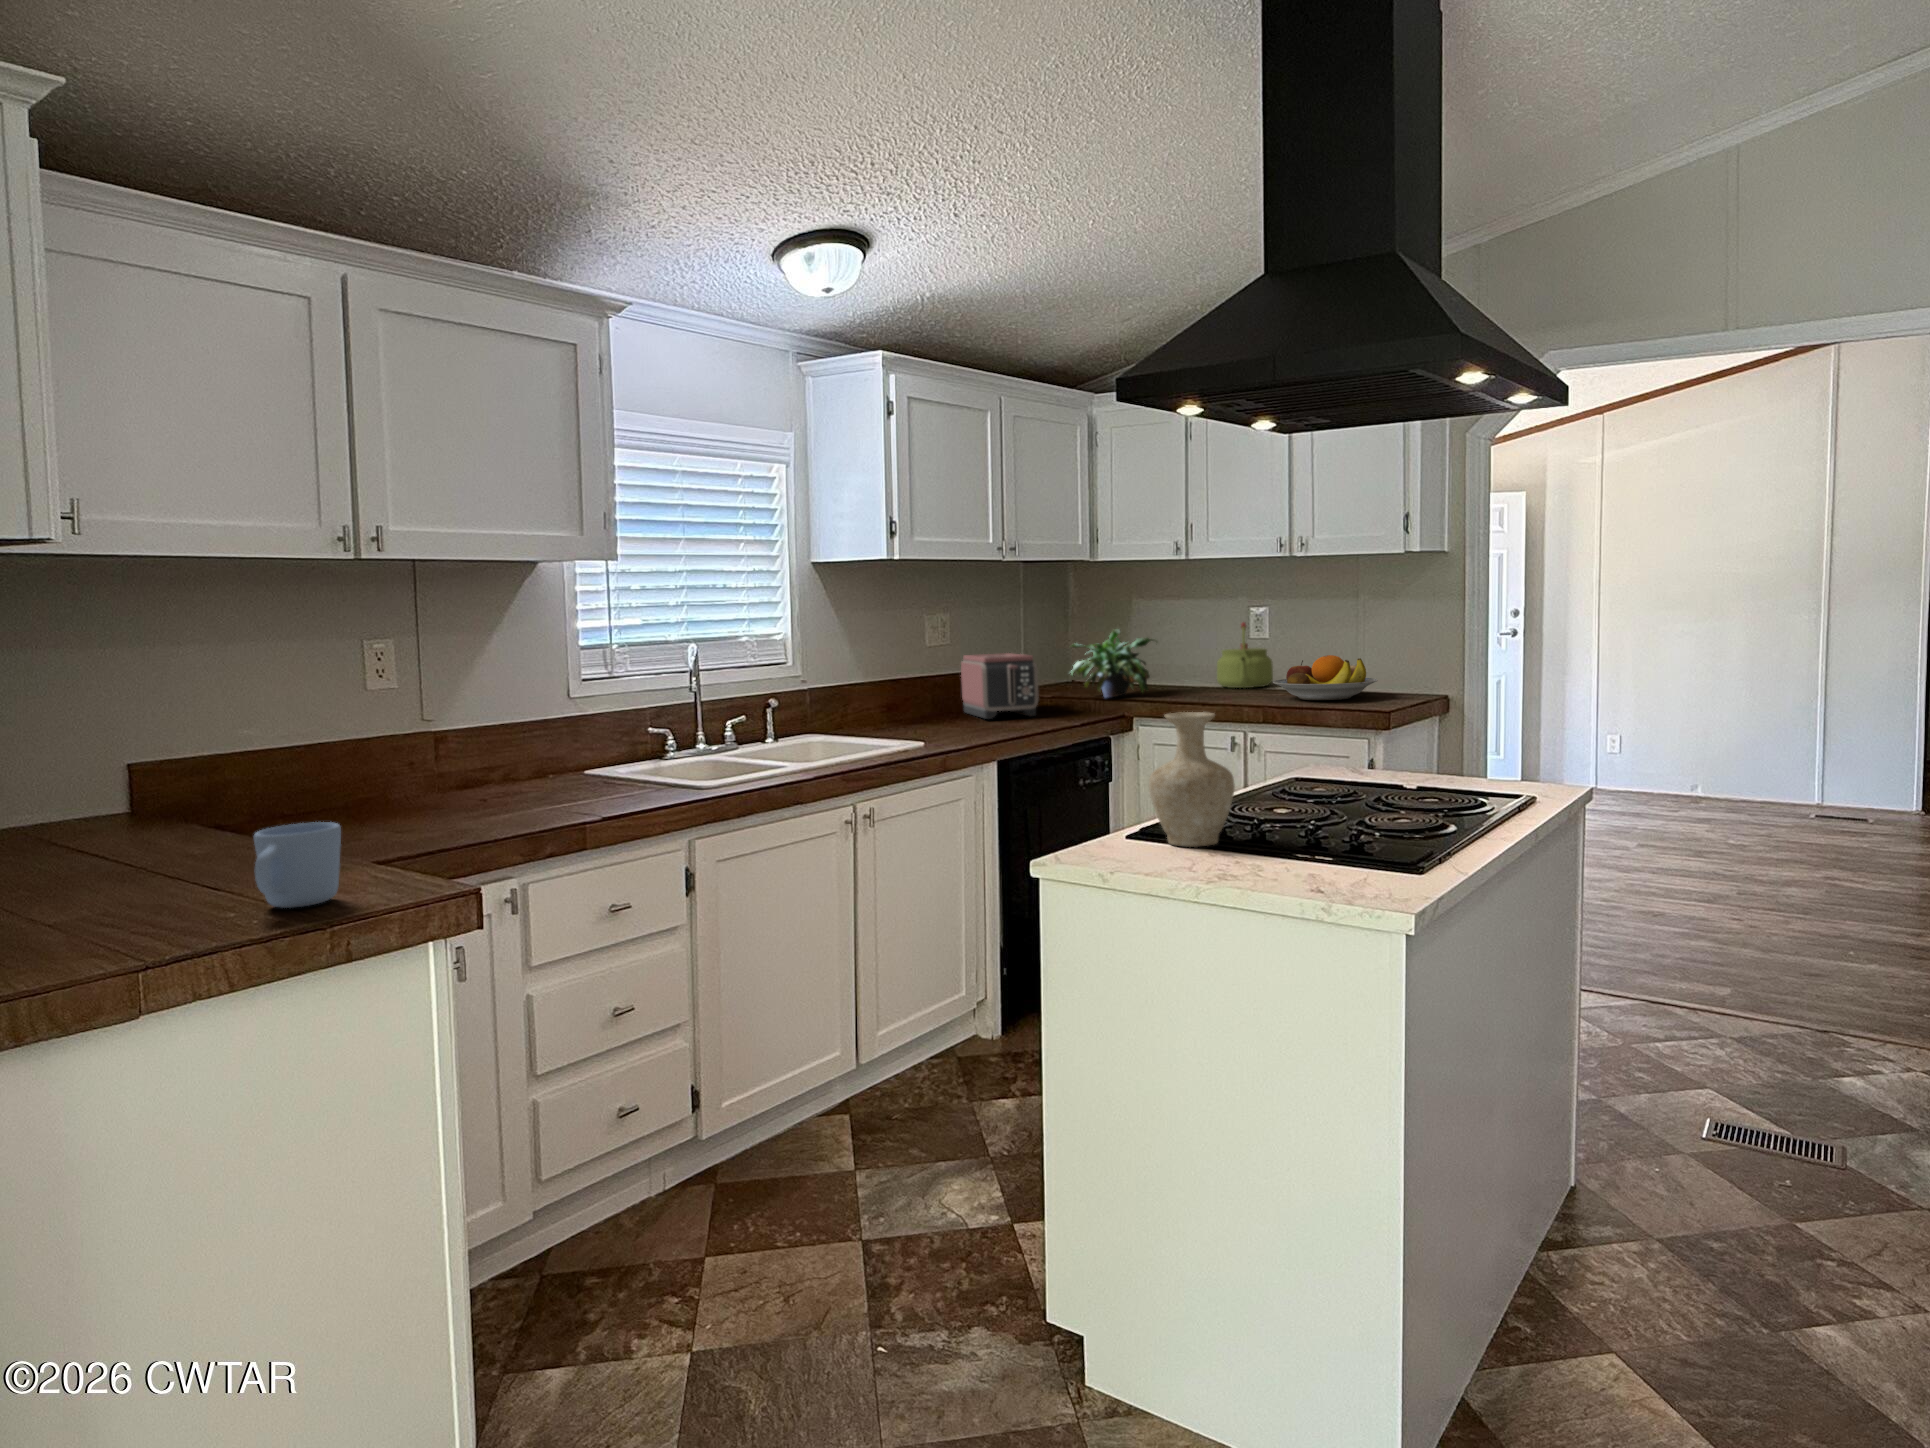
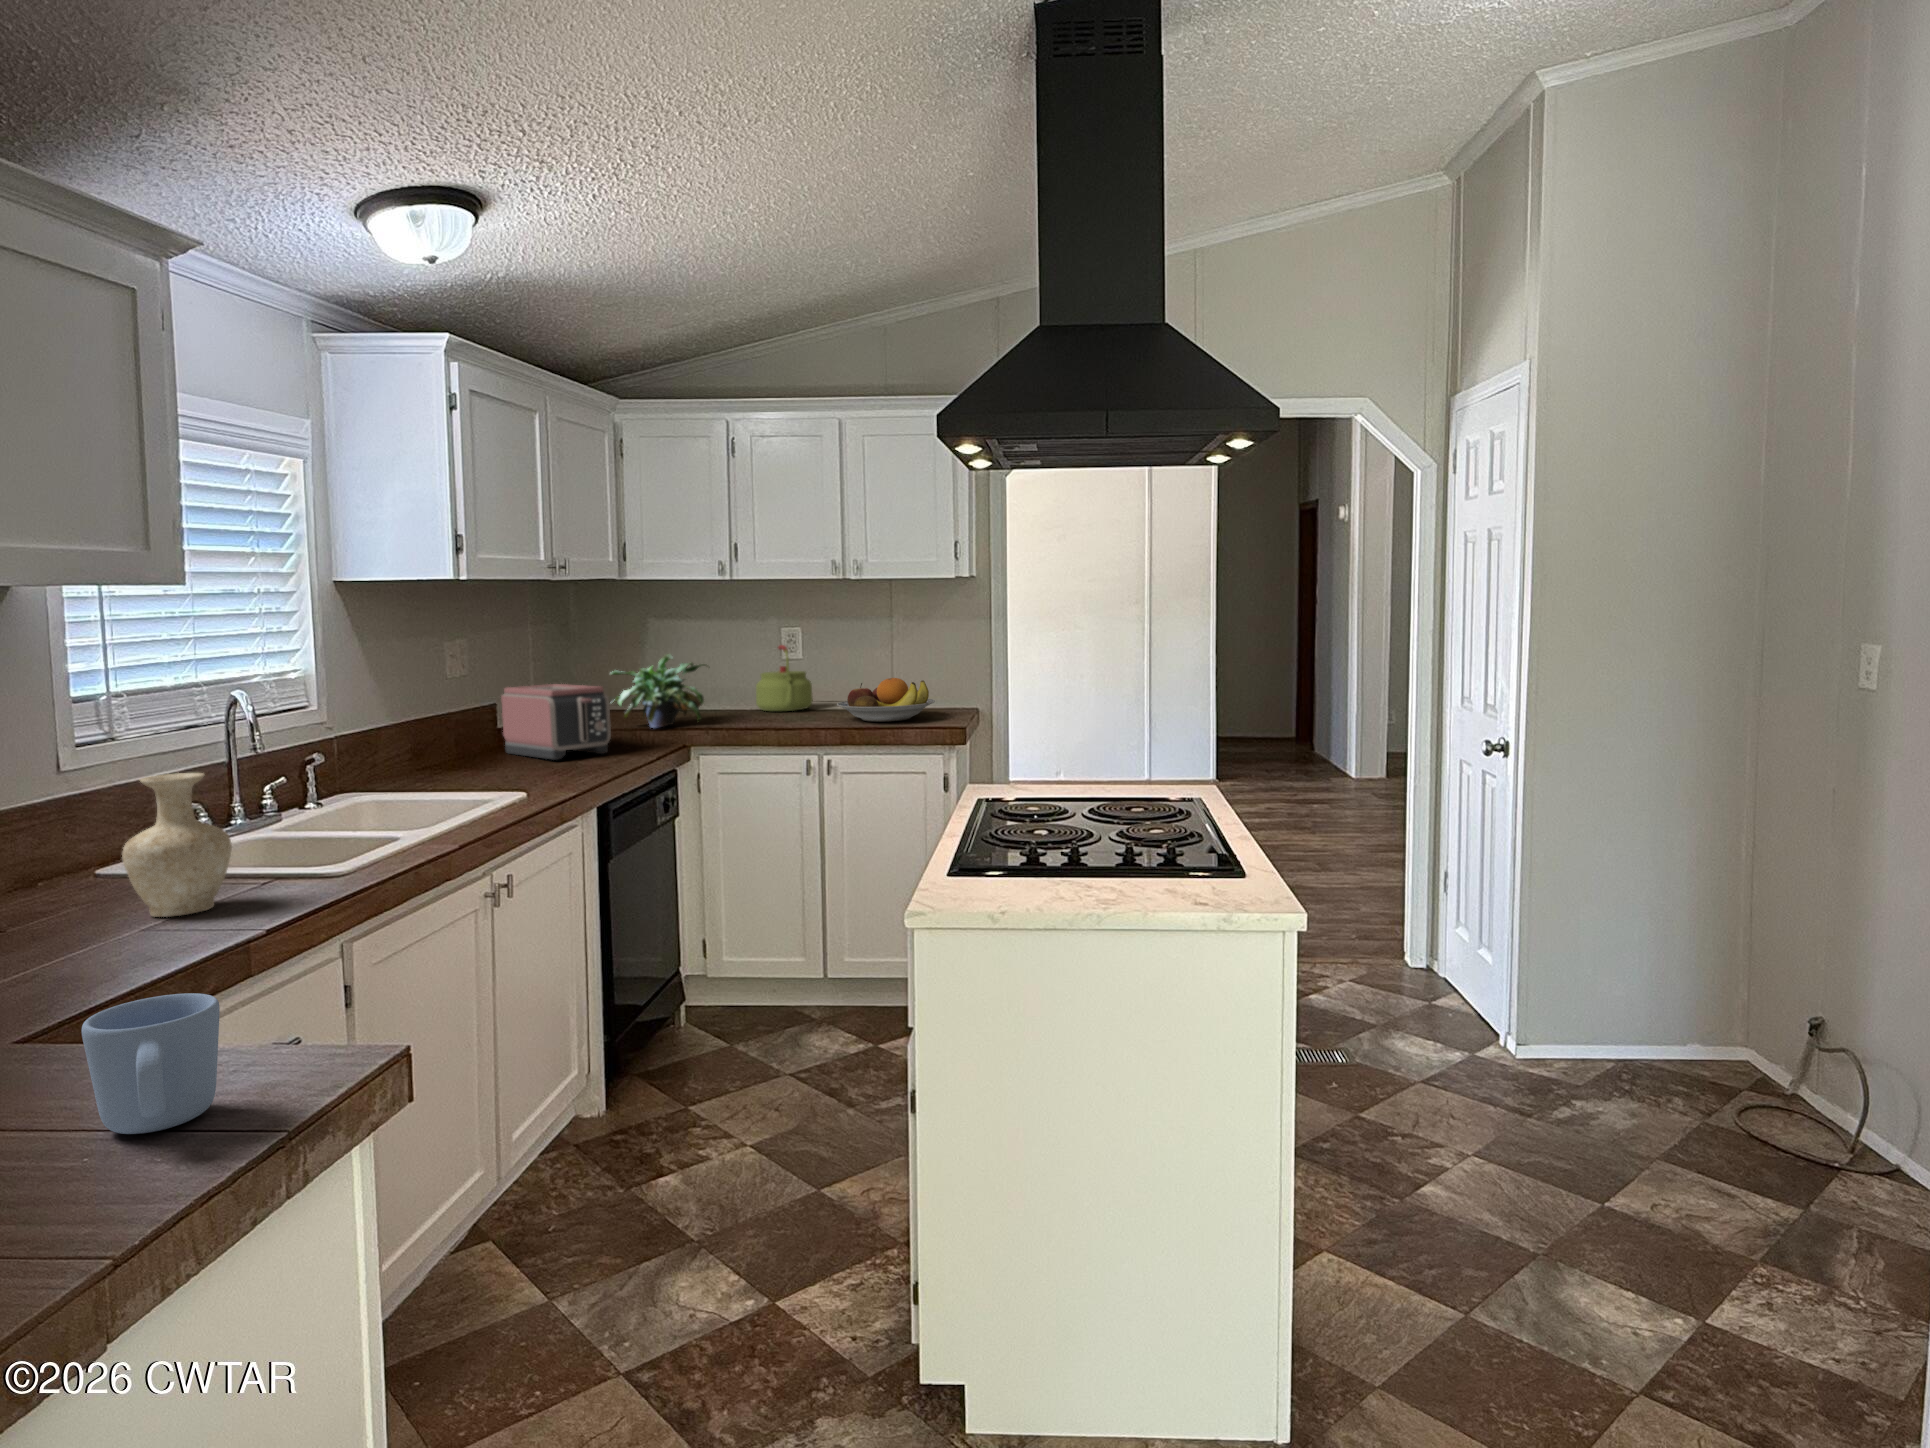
vase: present [1149,712,1235,847] -> present [122,773,232,917]

